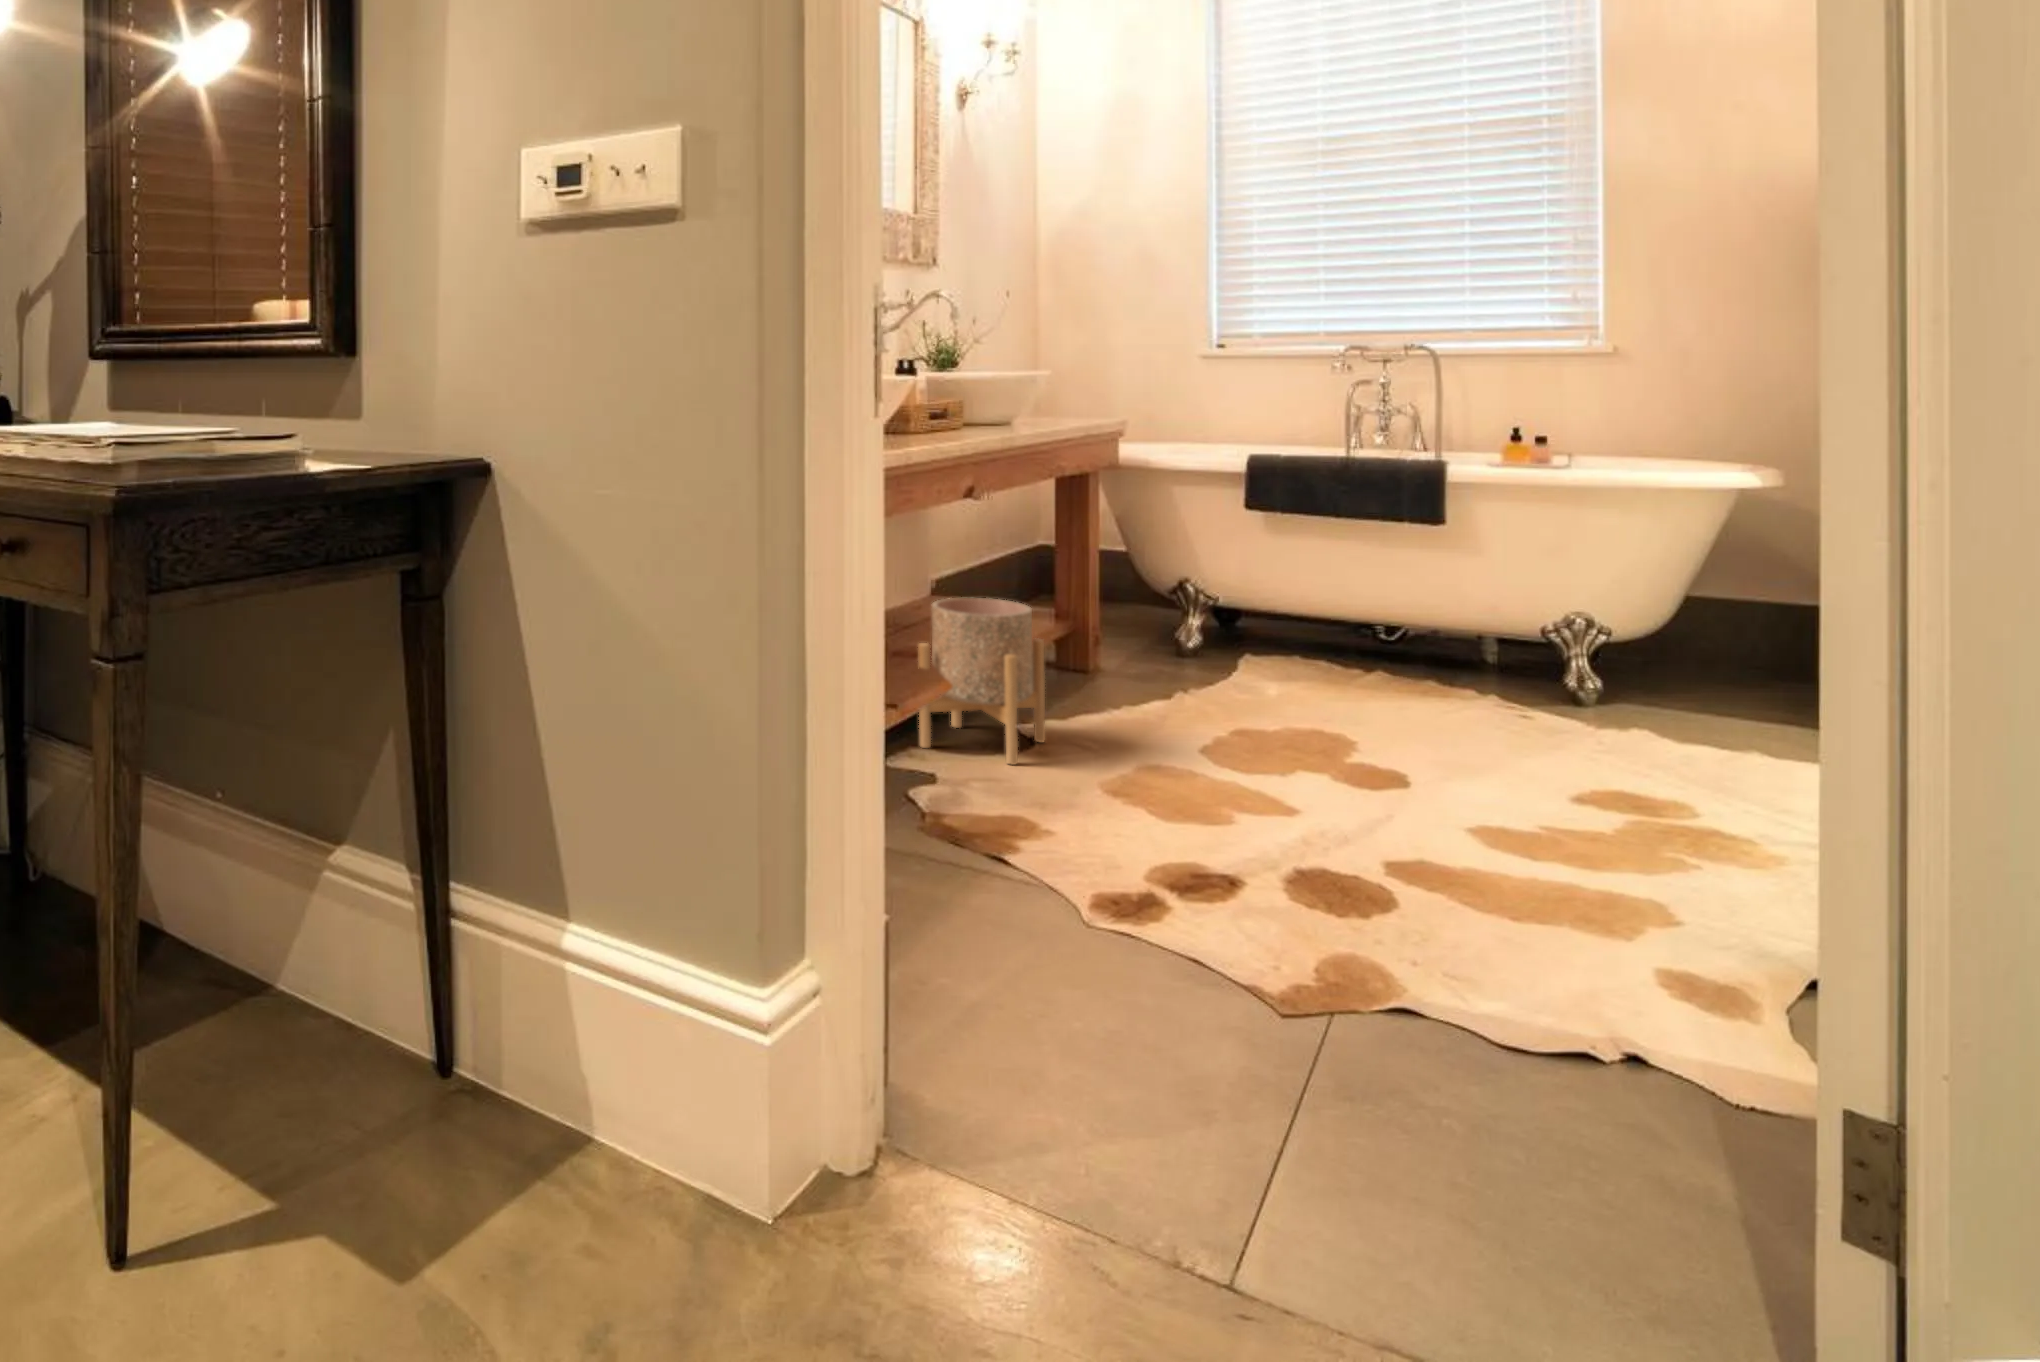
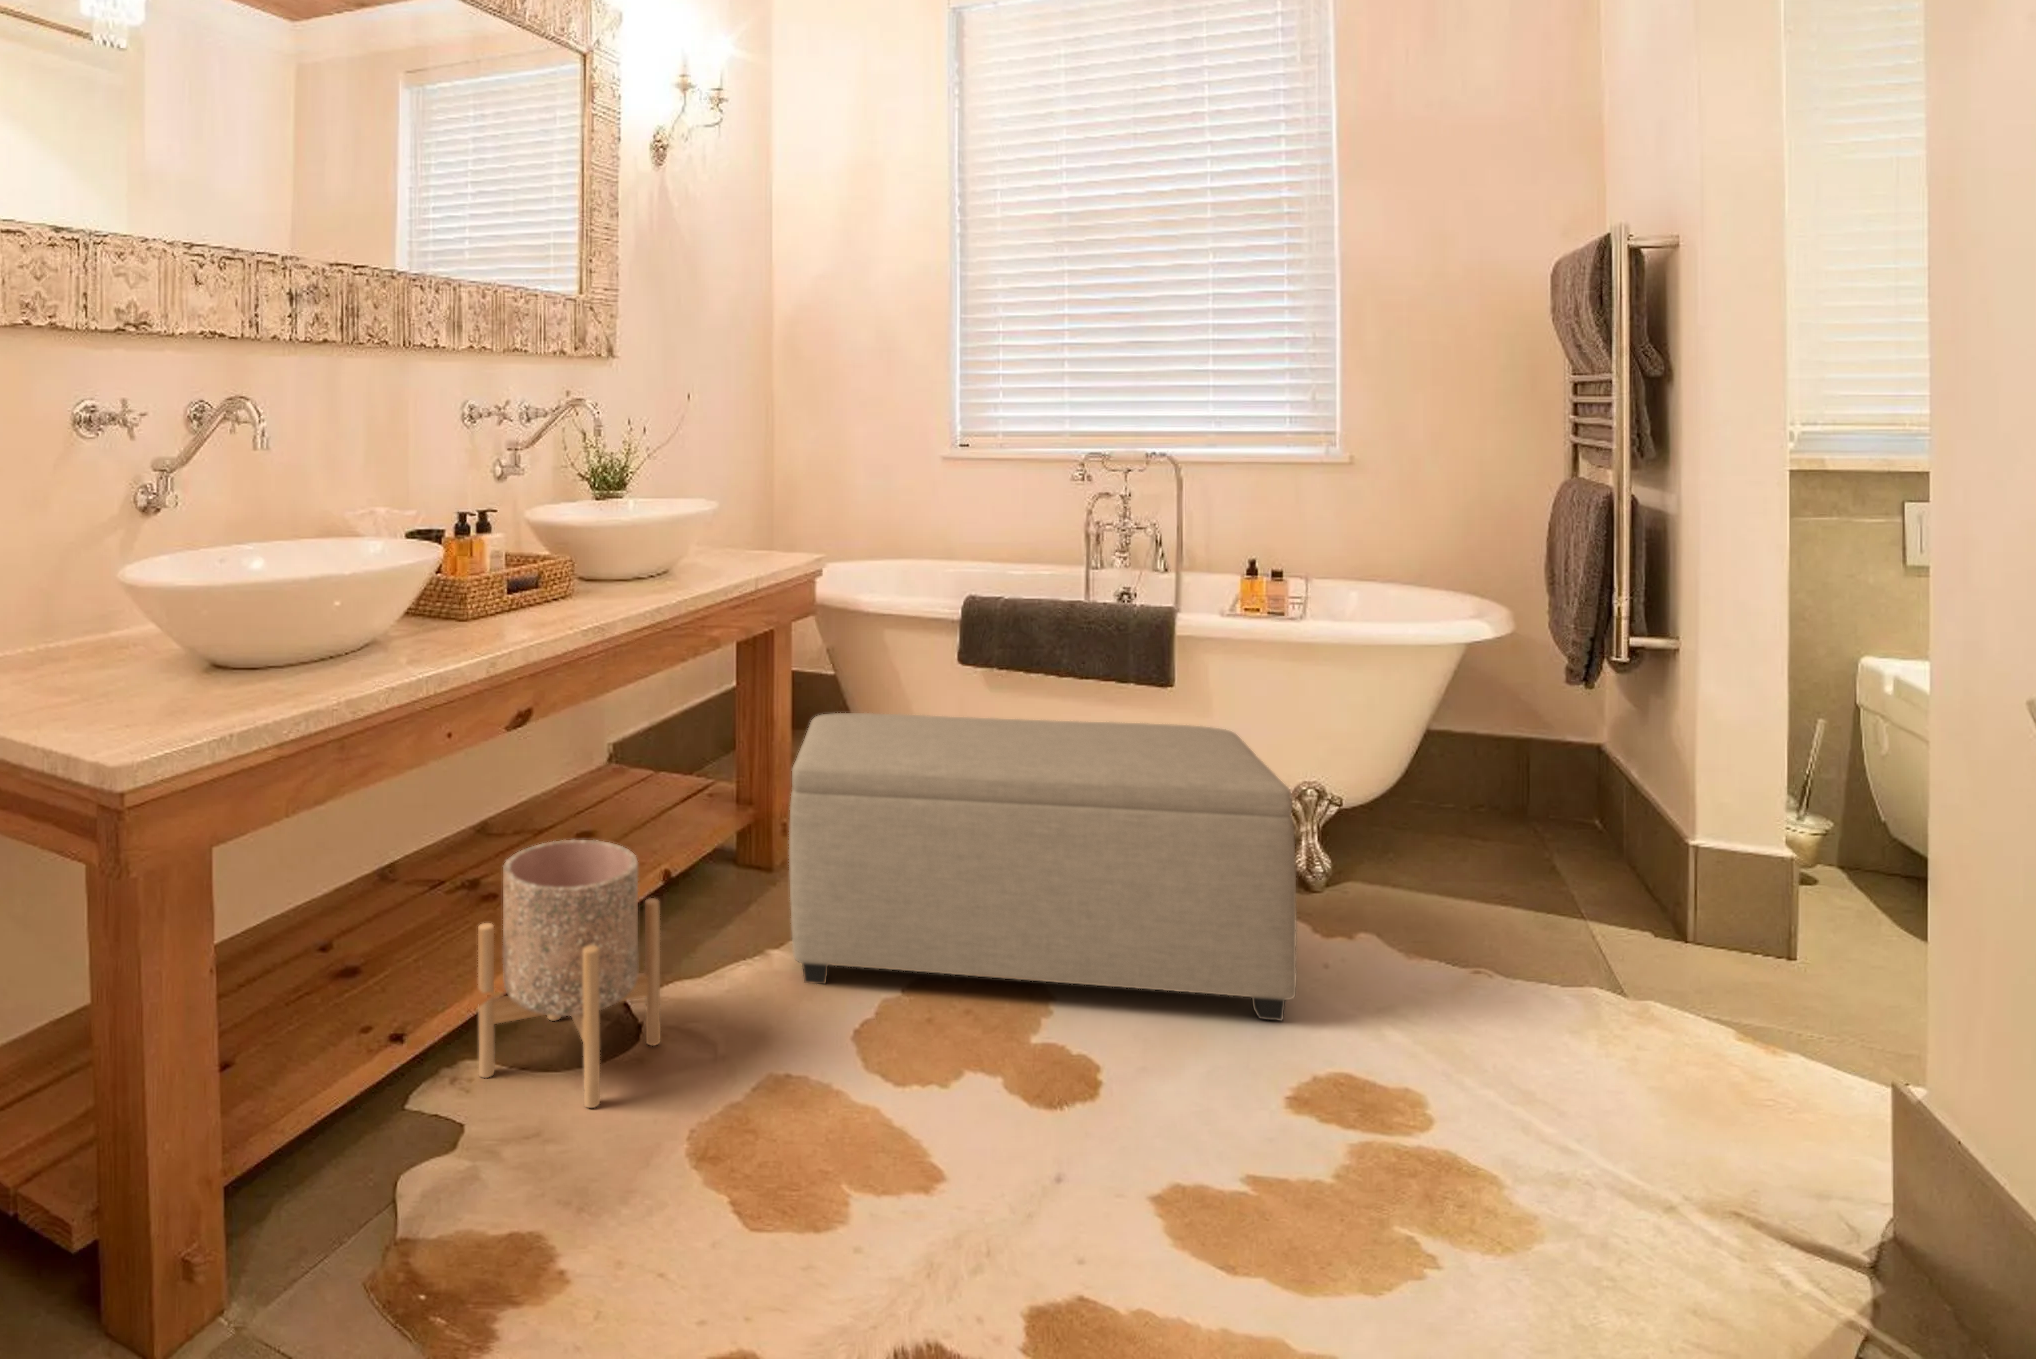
ottoman: none [1125,536,1575,763] -> present [789,713,1297,1021]

